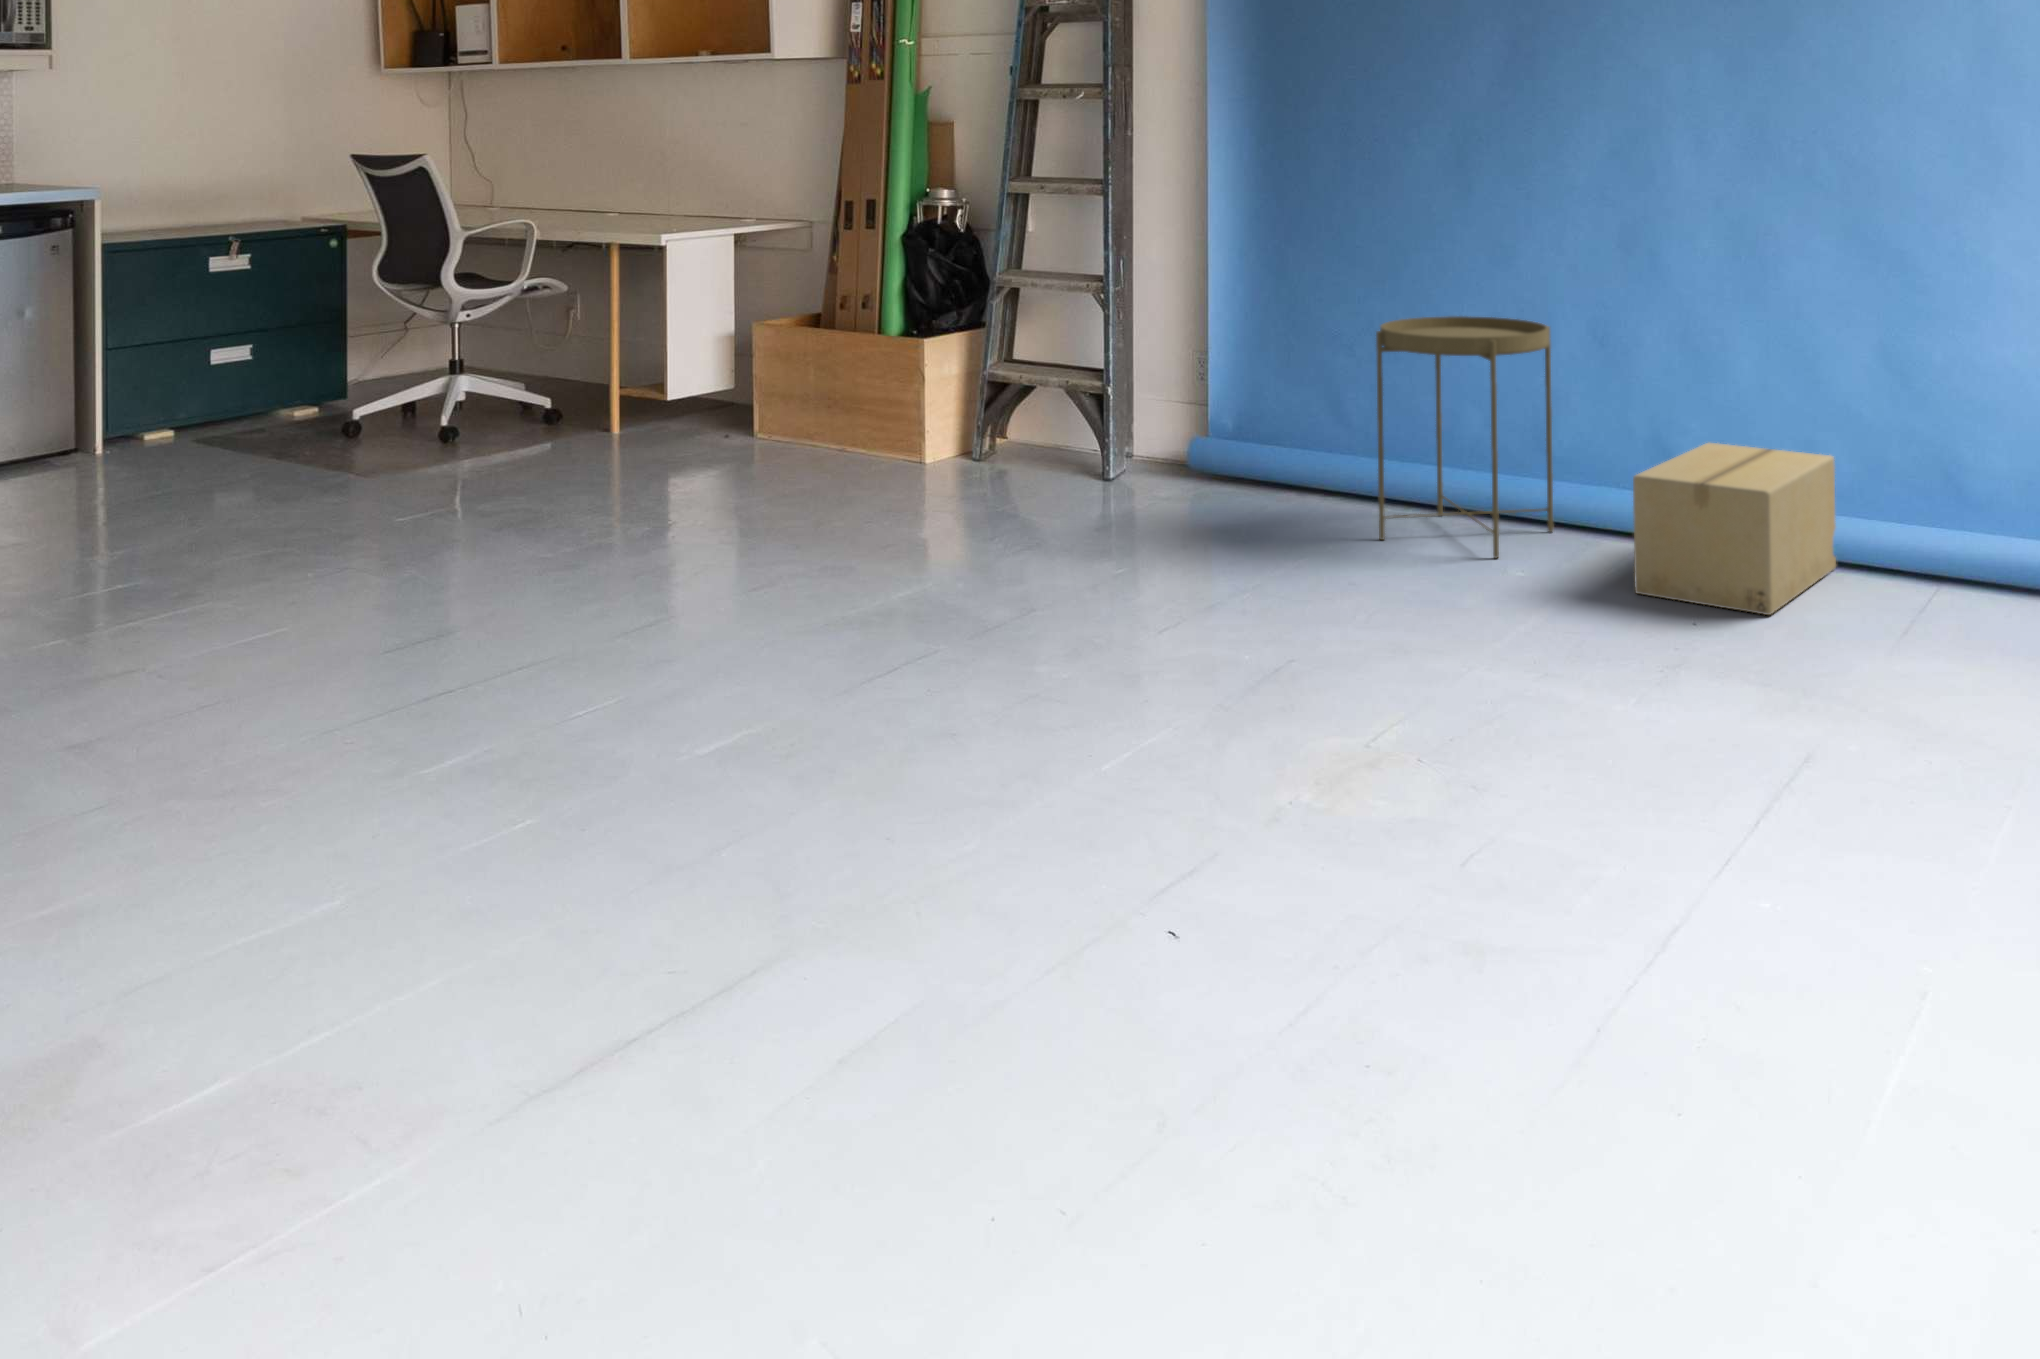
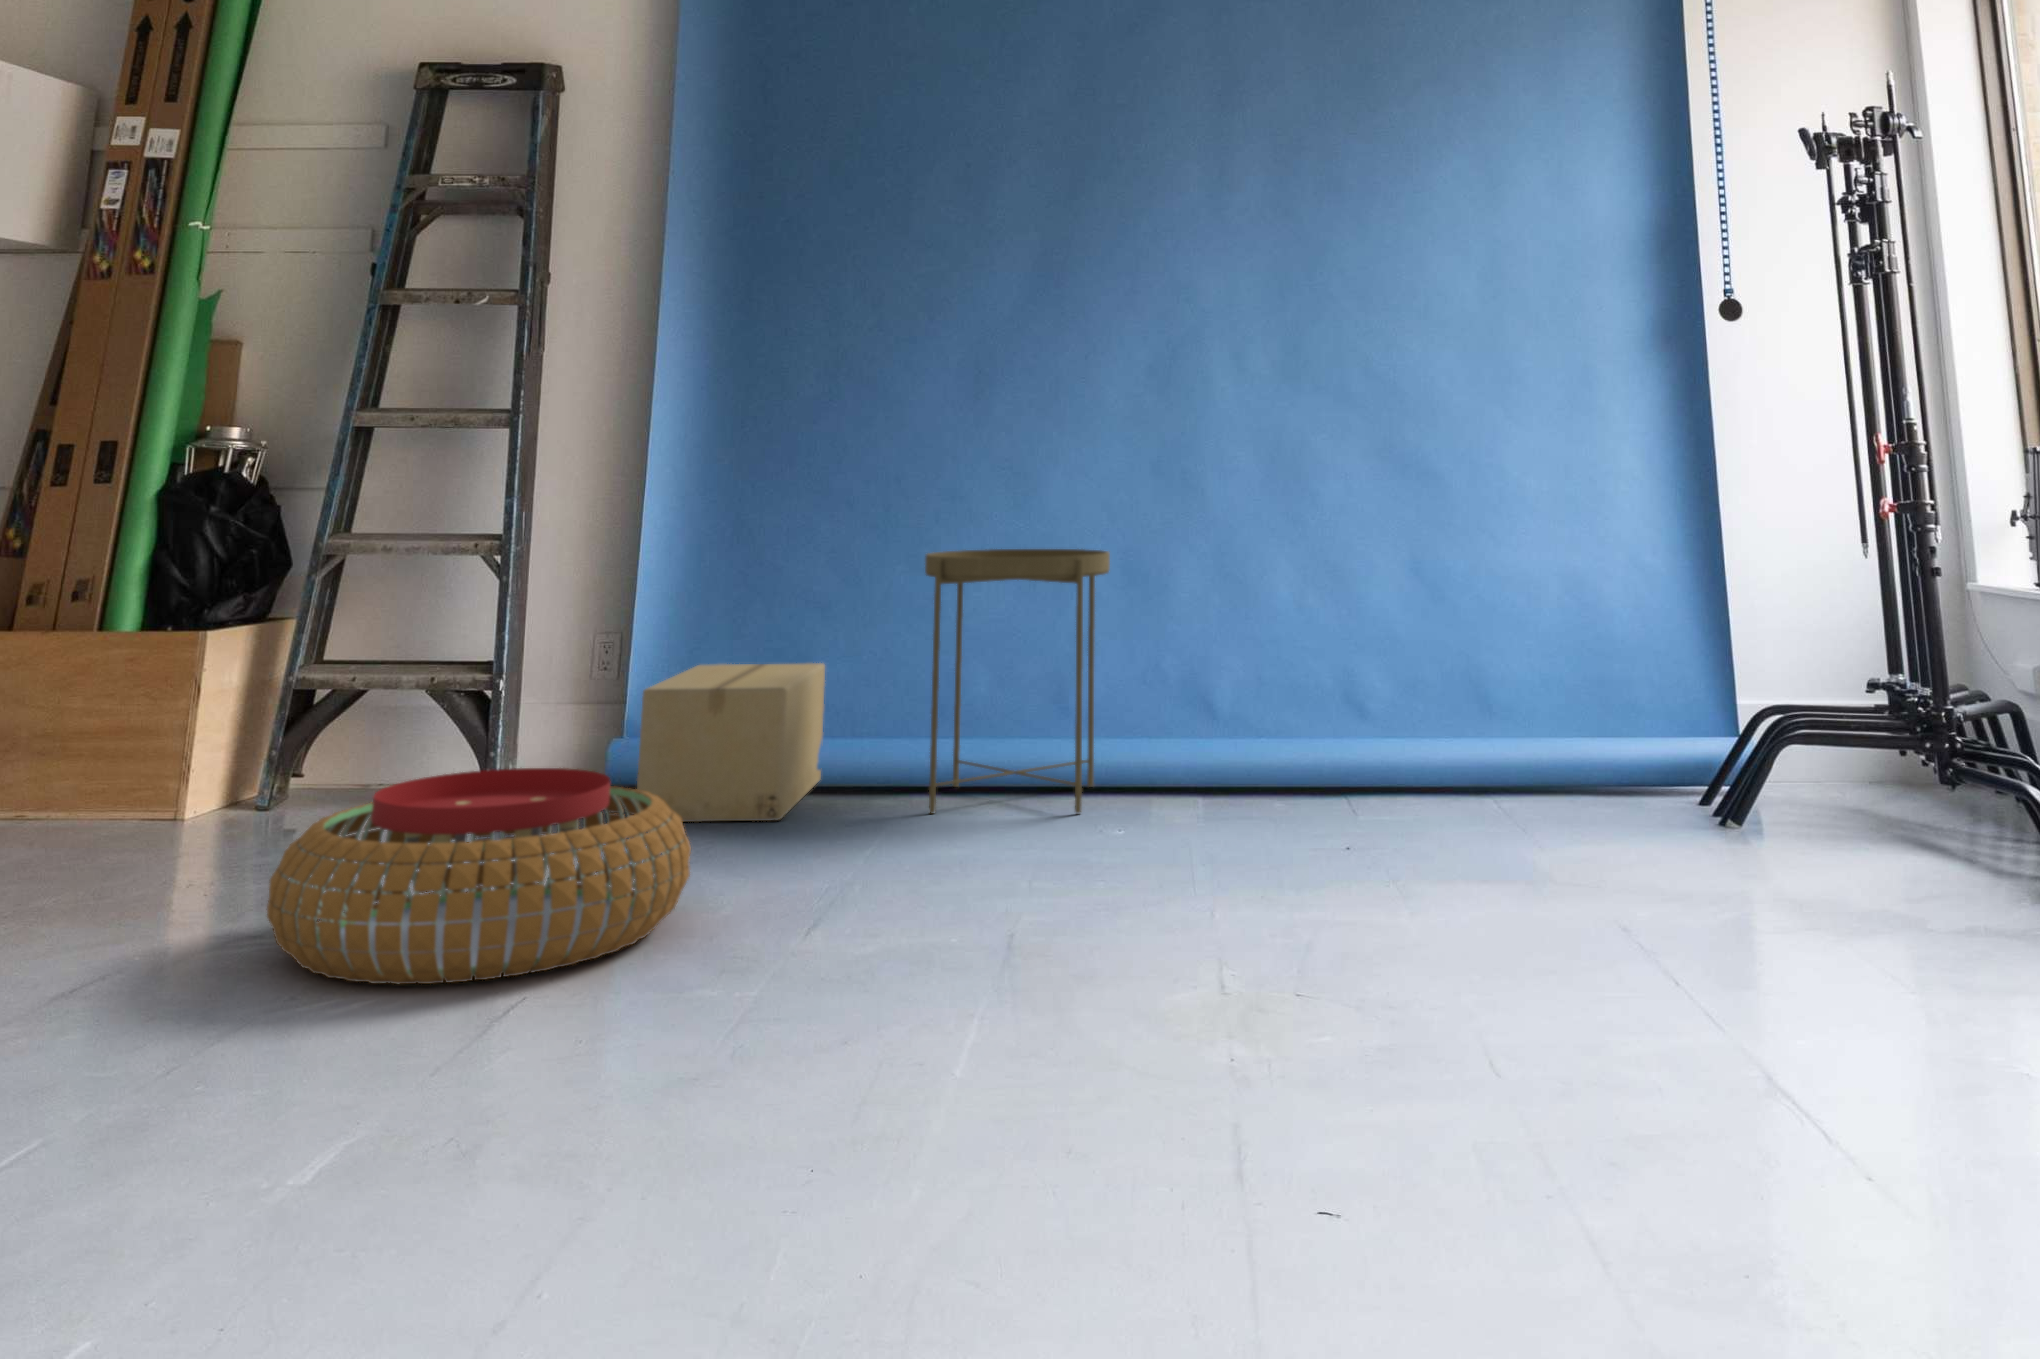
cardboard box: present [1633,443,1836,615] -> present [637,663,825,822]
pouf: none [811,481,1088,630] -> present [267,768,691,984]

